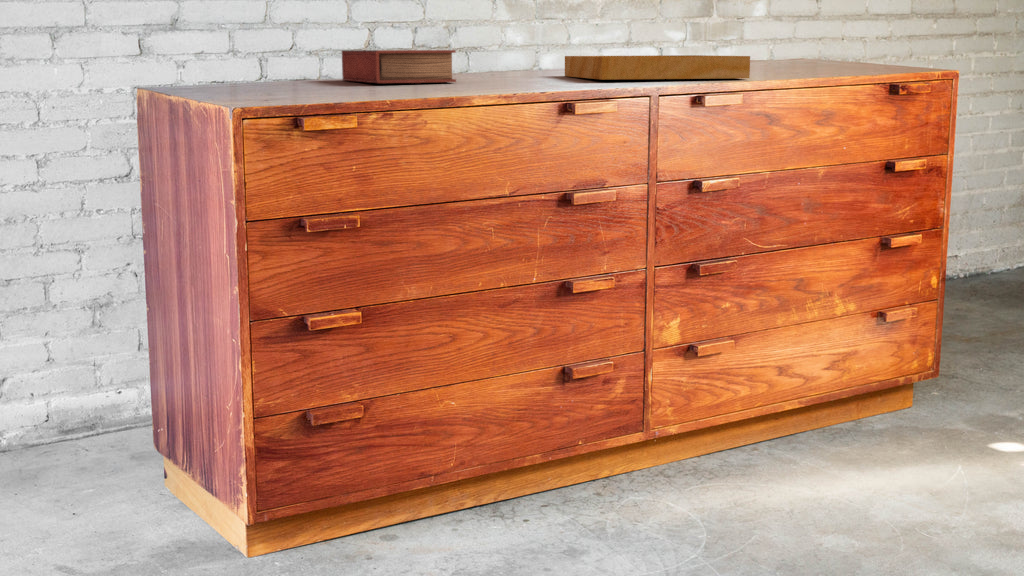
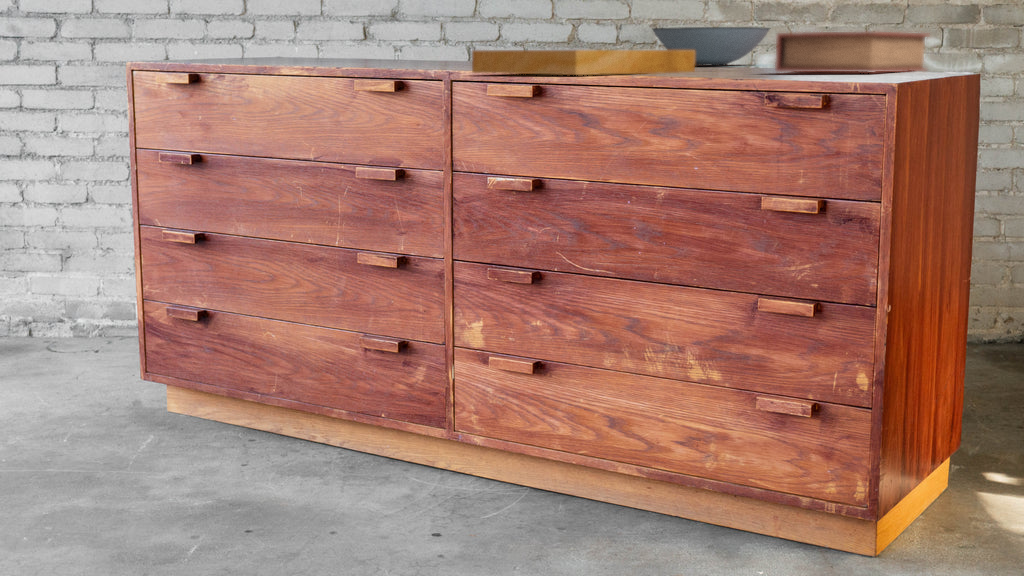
decorative bowl: none [442,33,551,69] -> present [653,27,770,66]
book: present [342,50,456,83] -> present [775,31,928,73]

